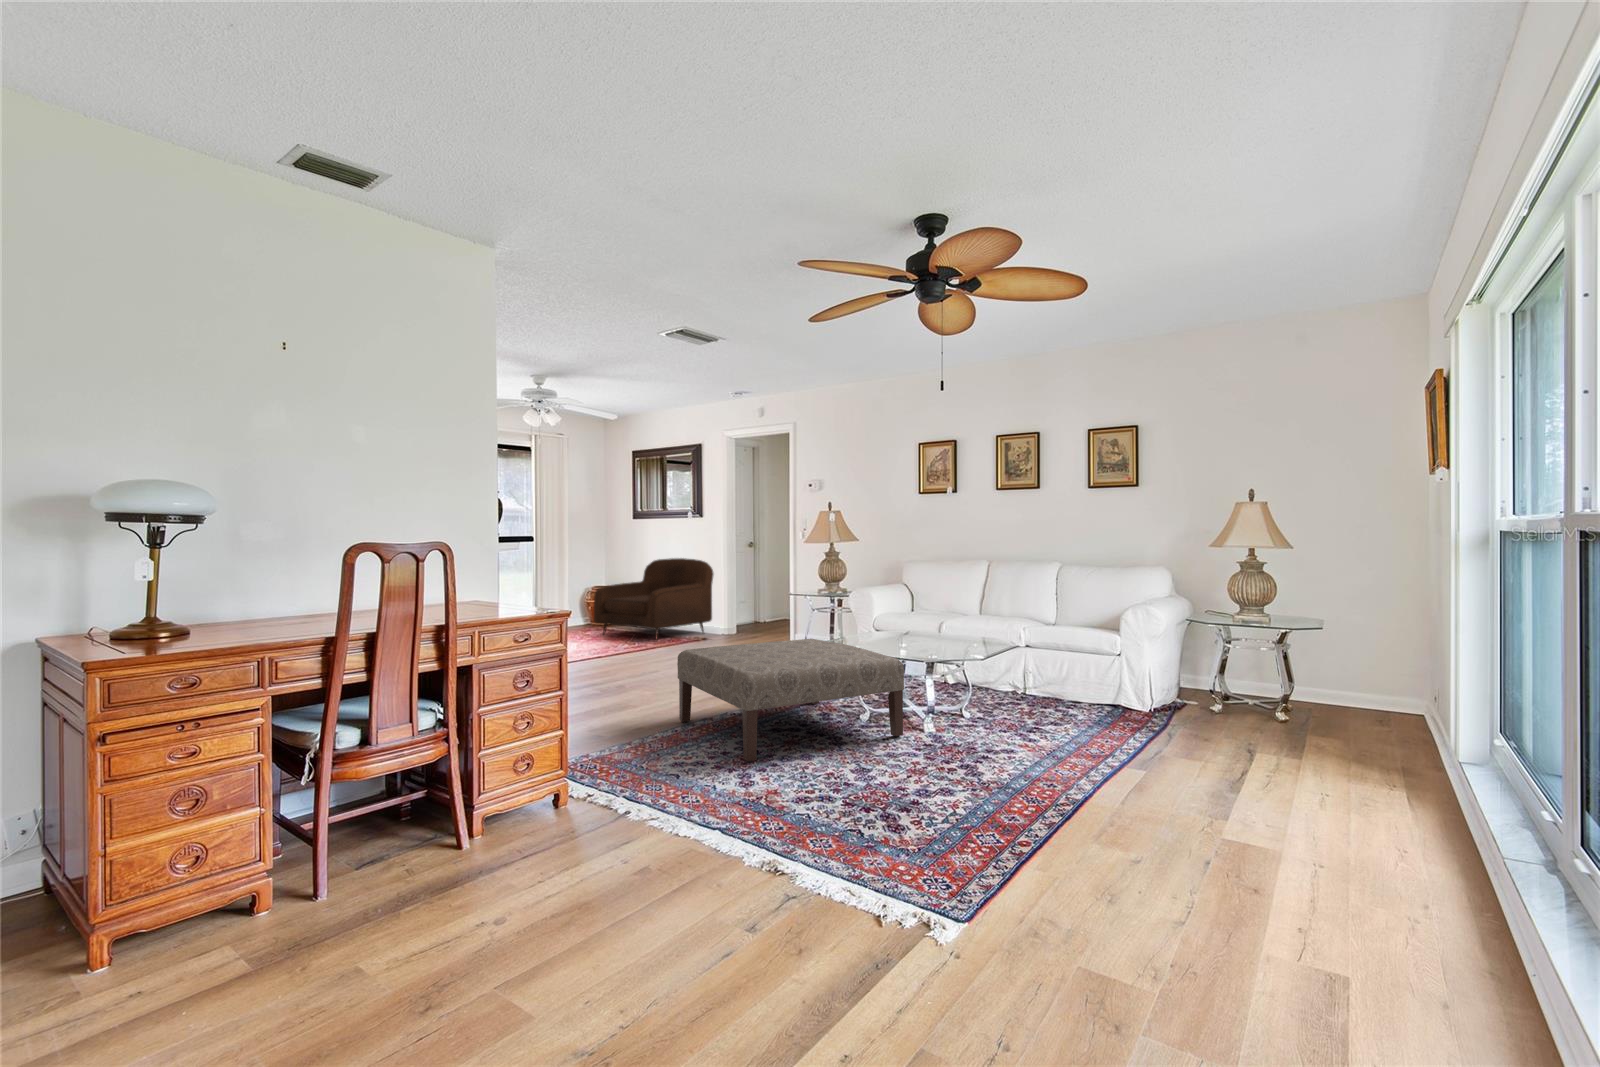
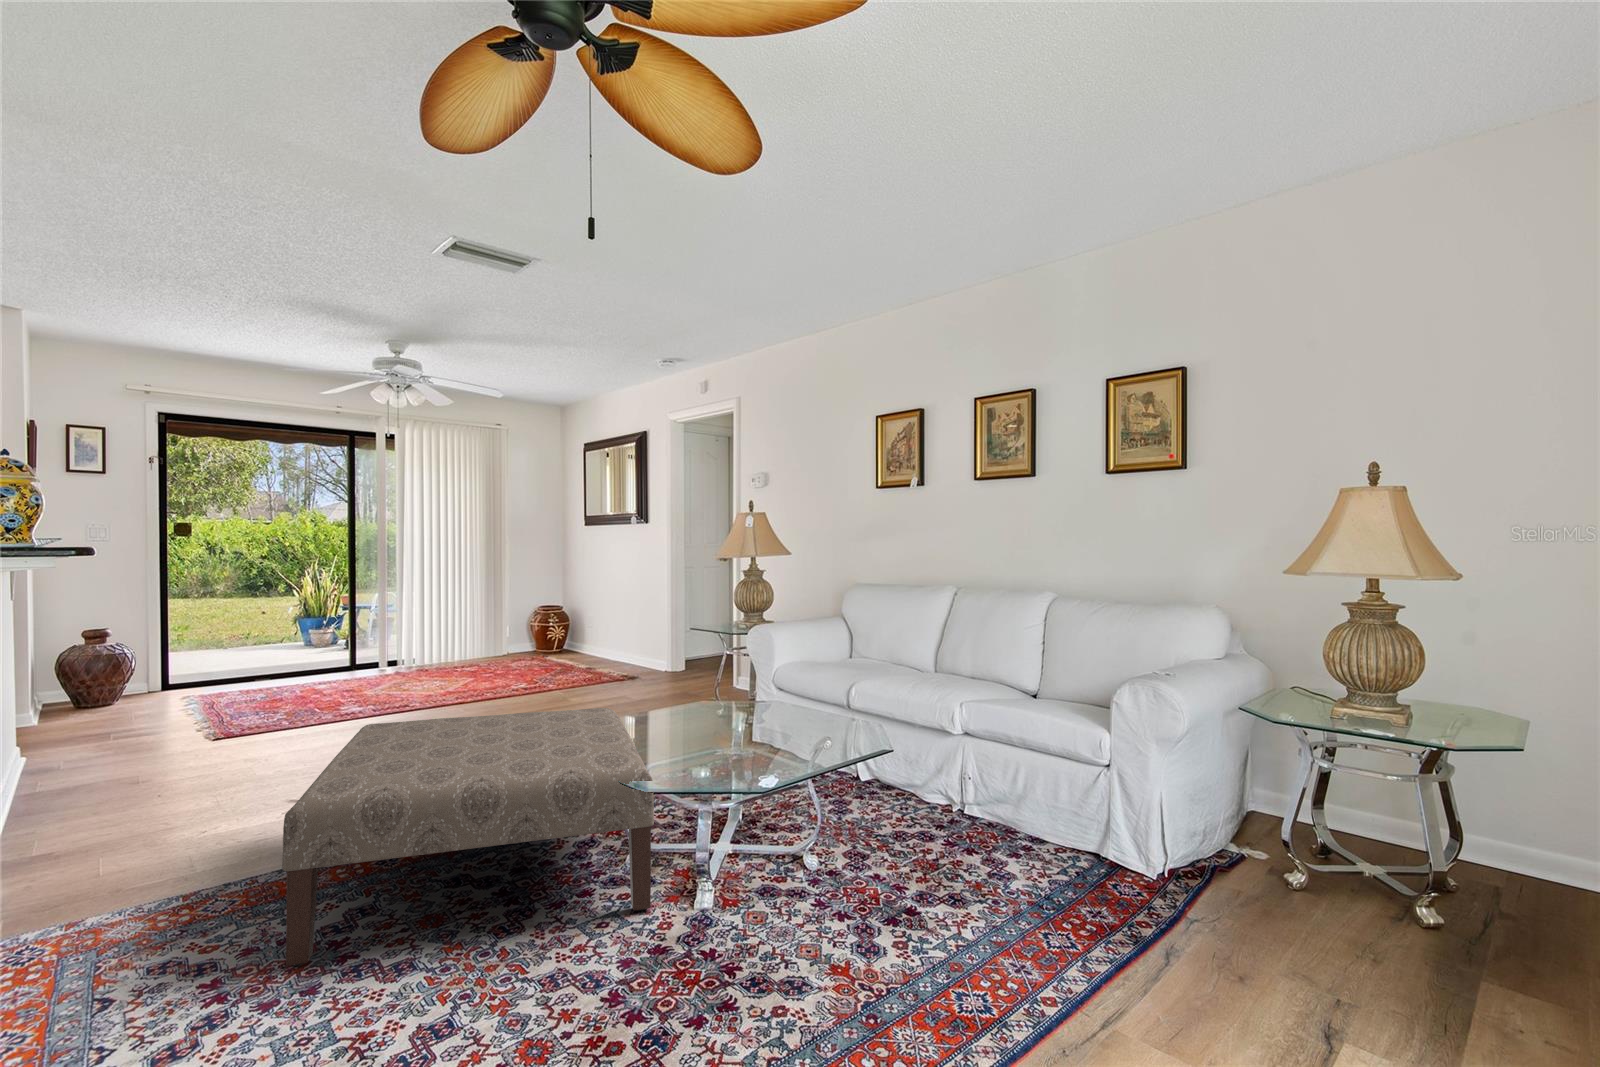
armchair: present [594,558,713,640] -> none [509,573,654,678]

